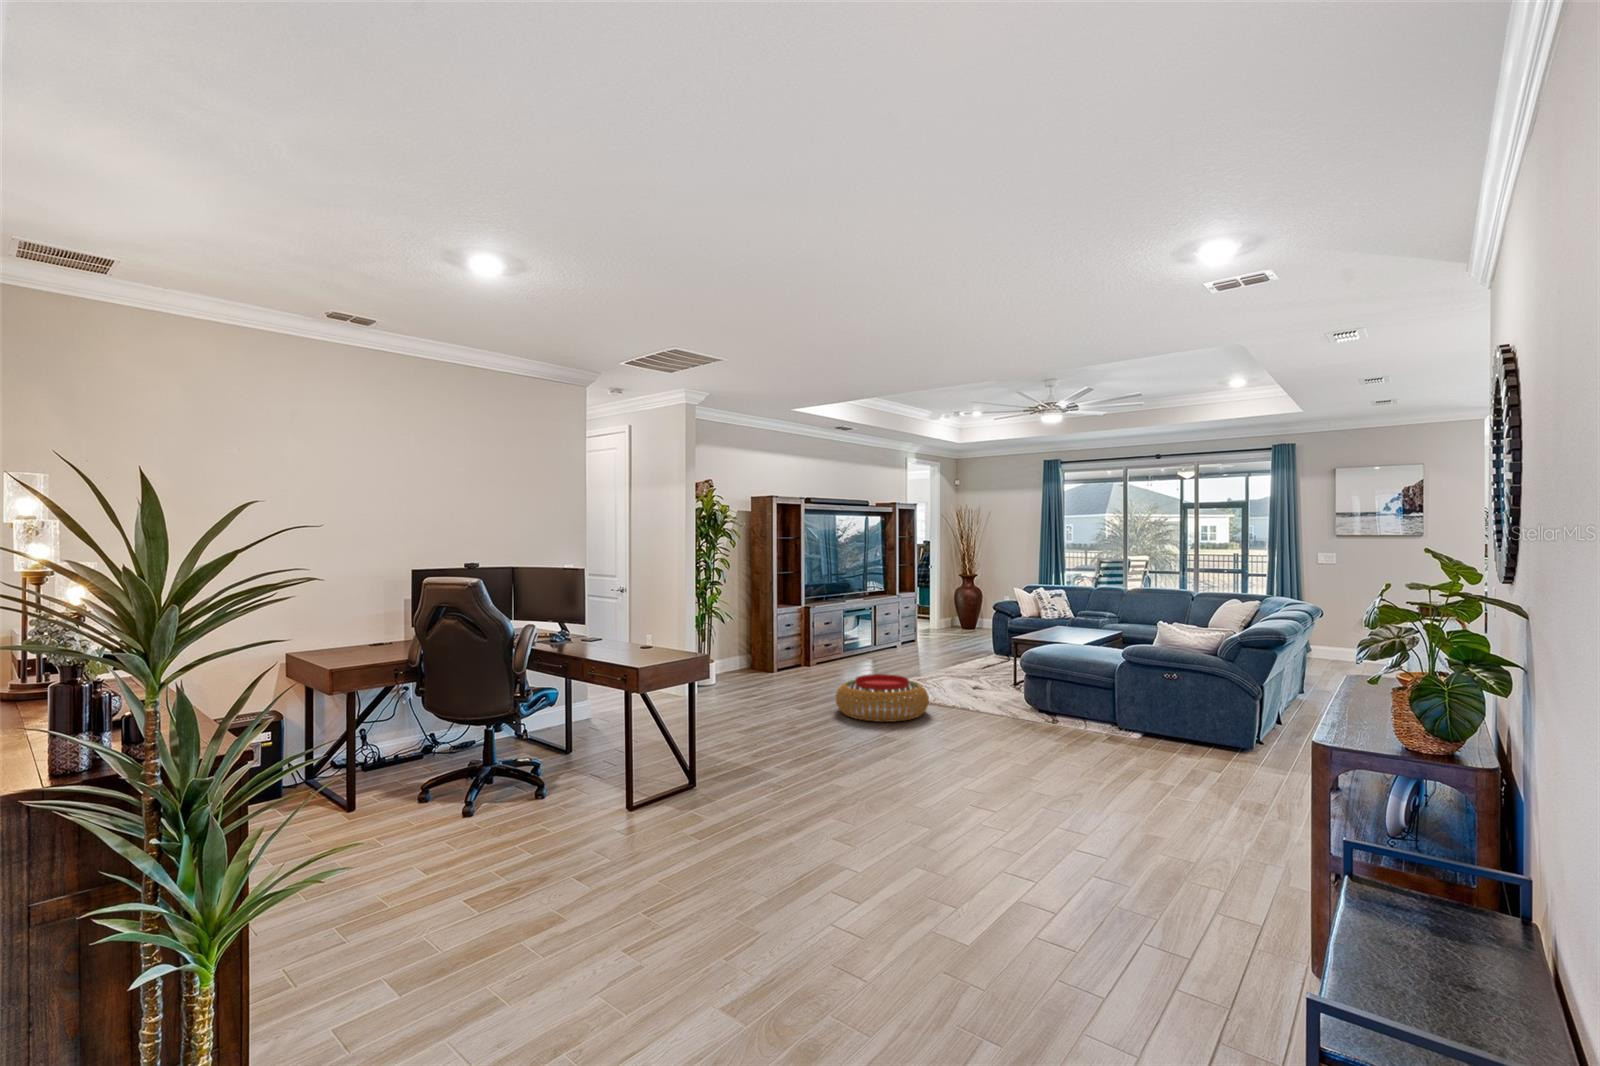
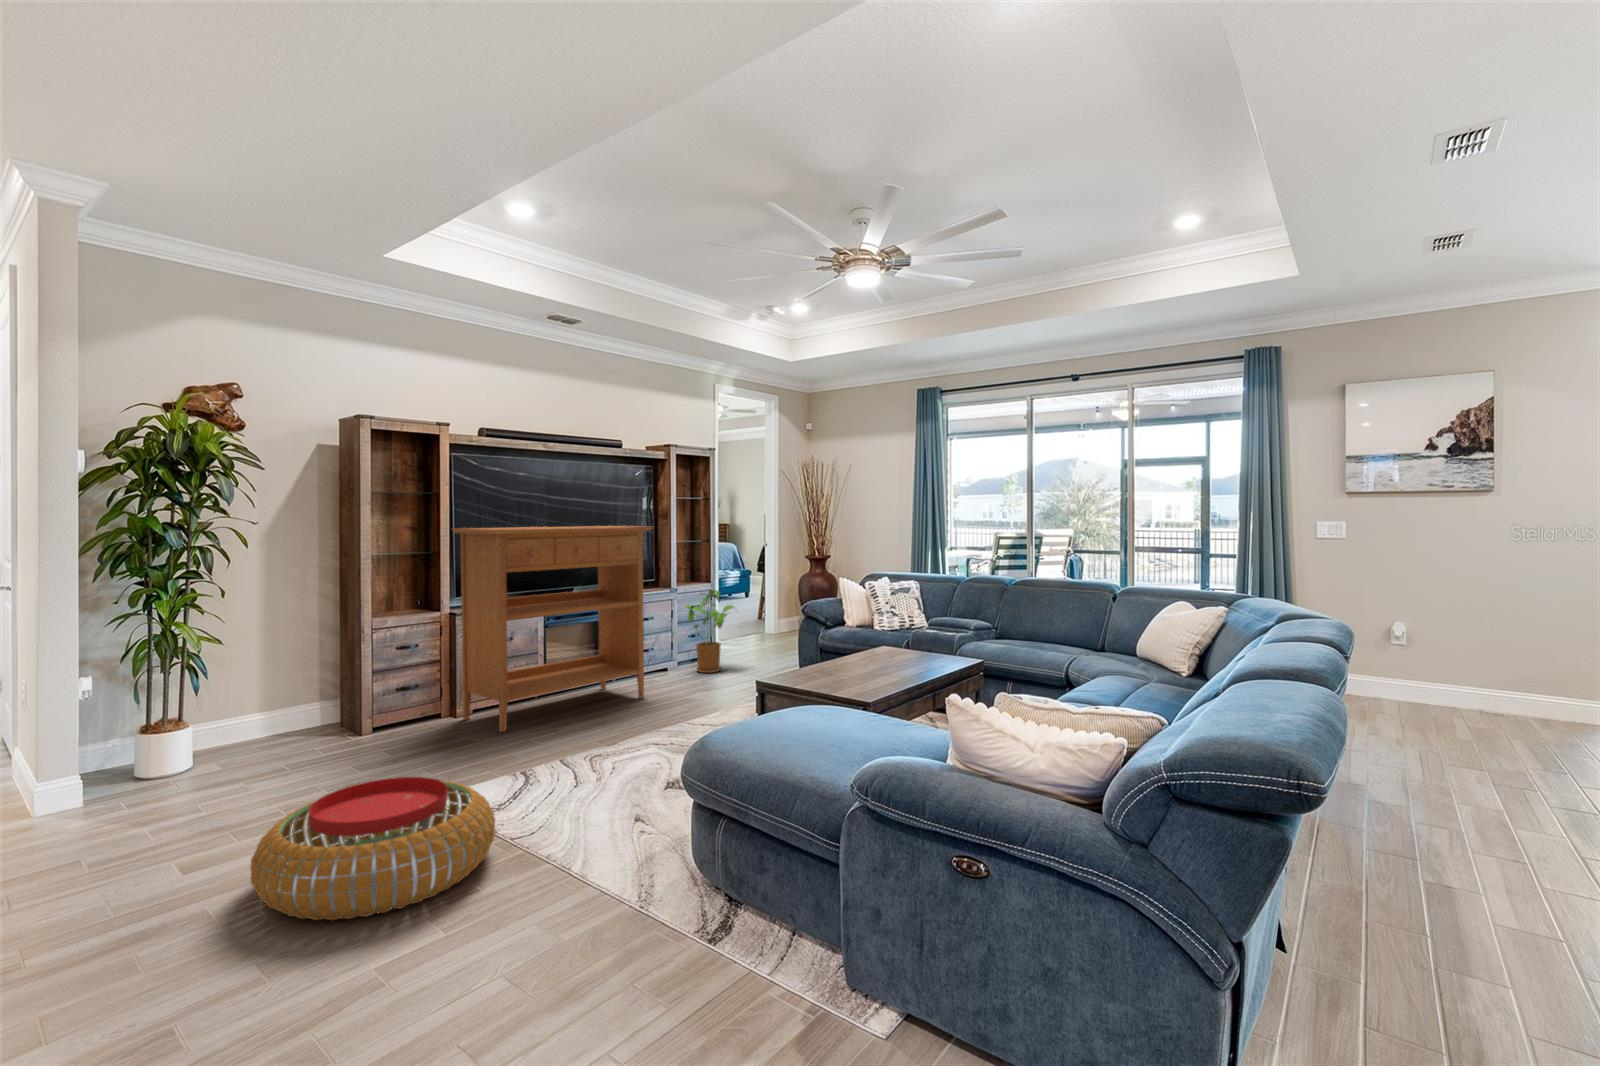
console table: none [809,555,908,673] -> present [453,526,653,732]
house plant: none [907,596,940,649] -> present [686,590,734,673]

